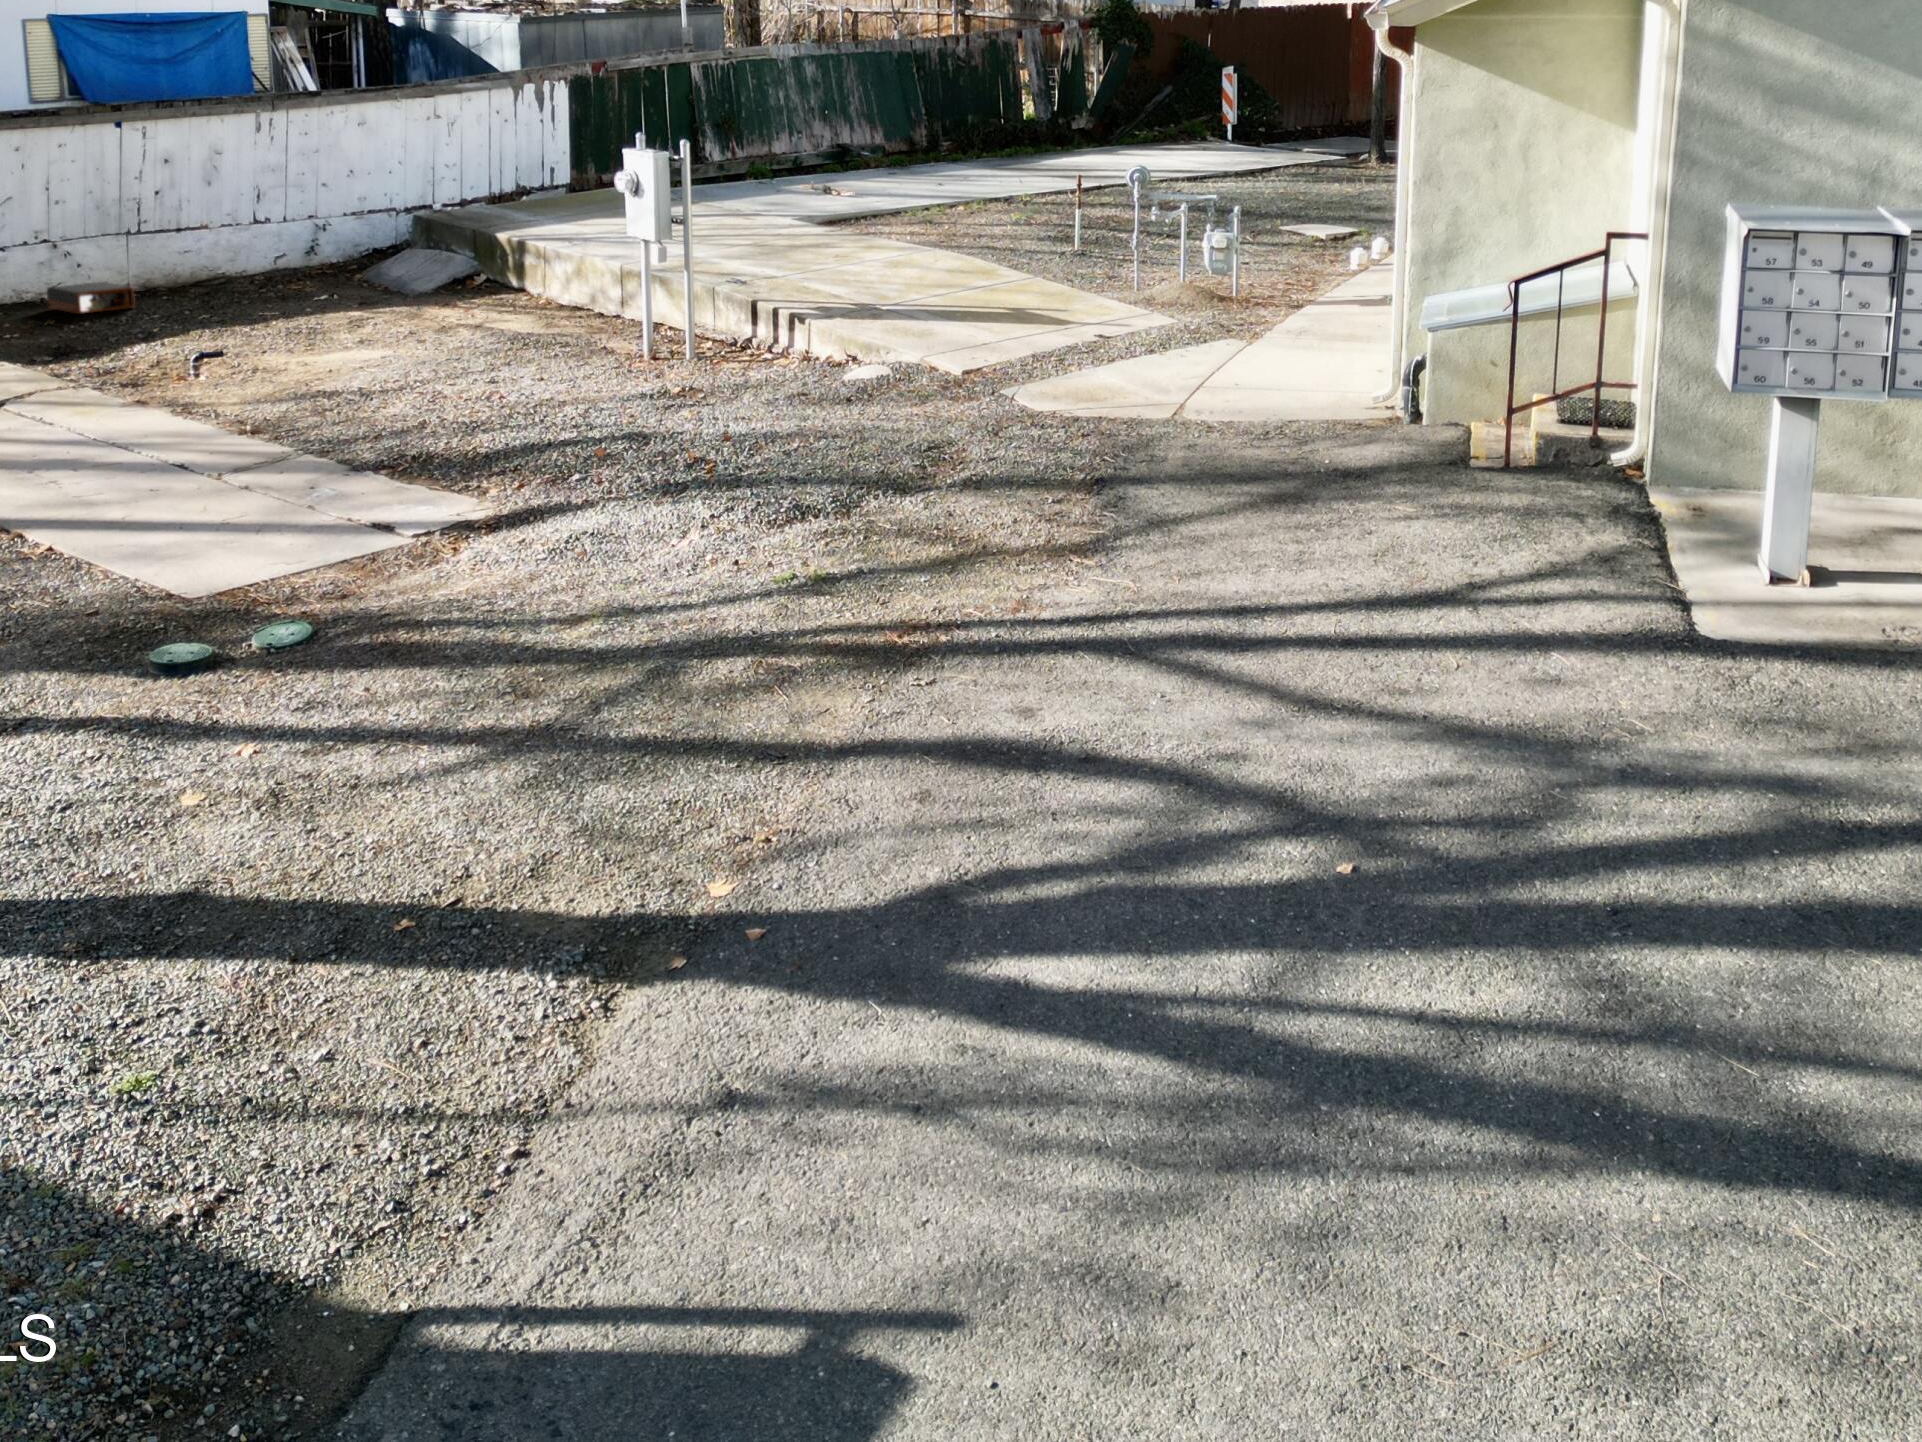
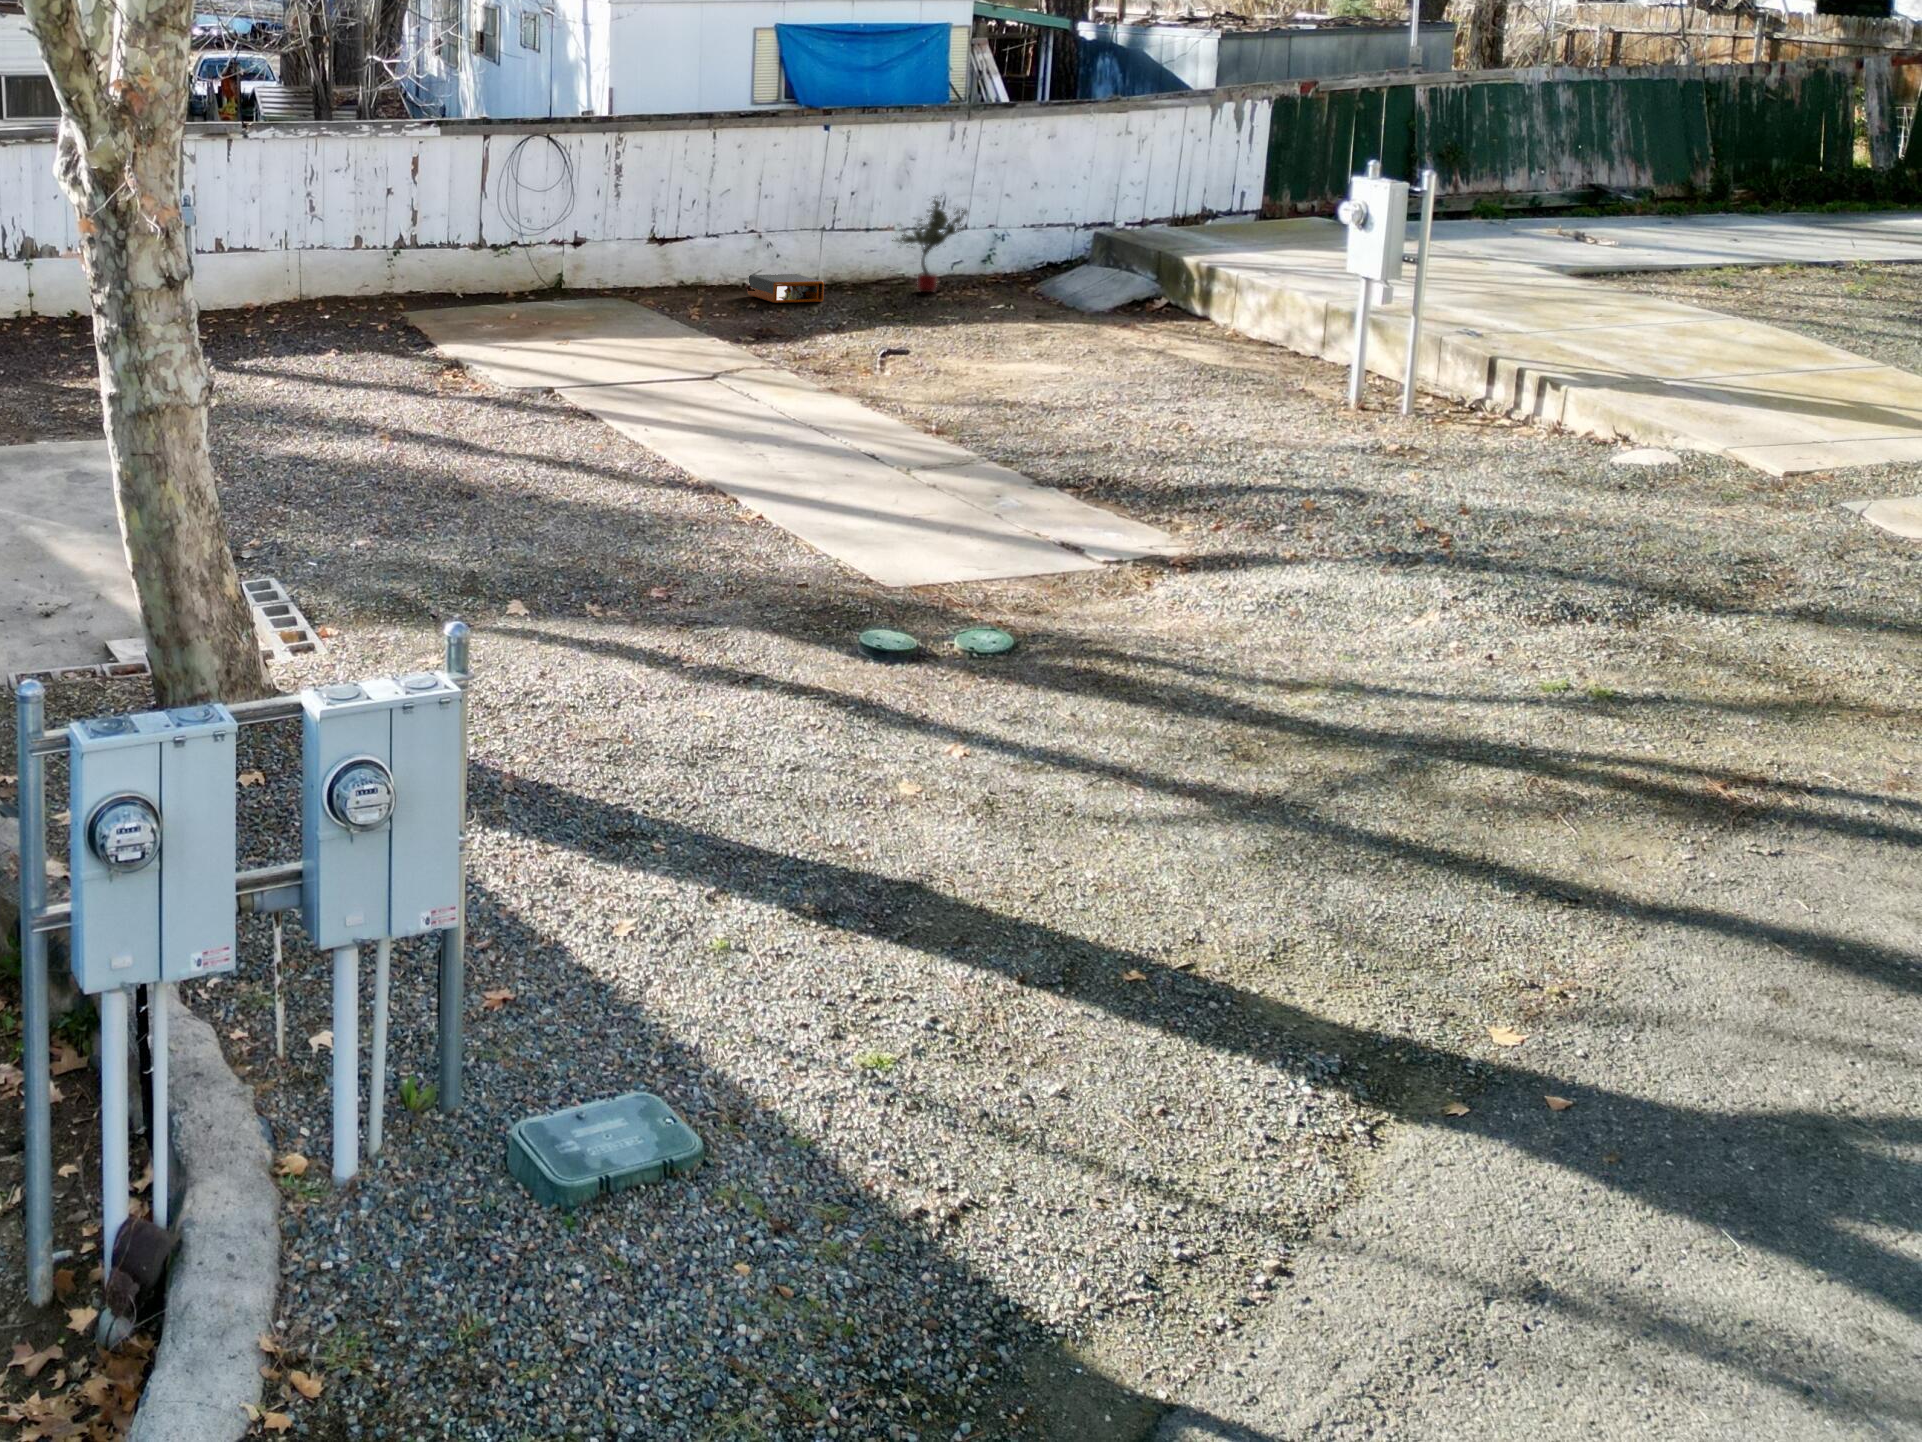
potted tree: none [203,189,283,288] -> present [892,196,967,293]

